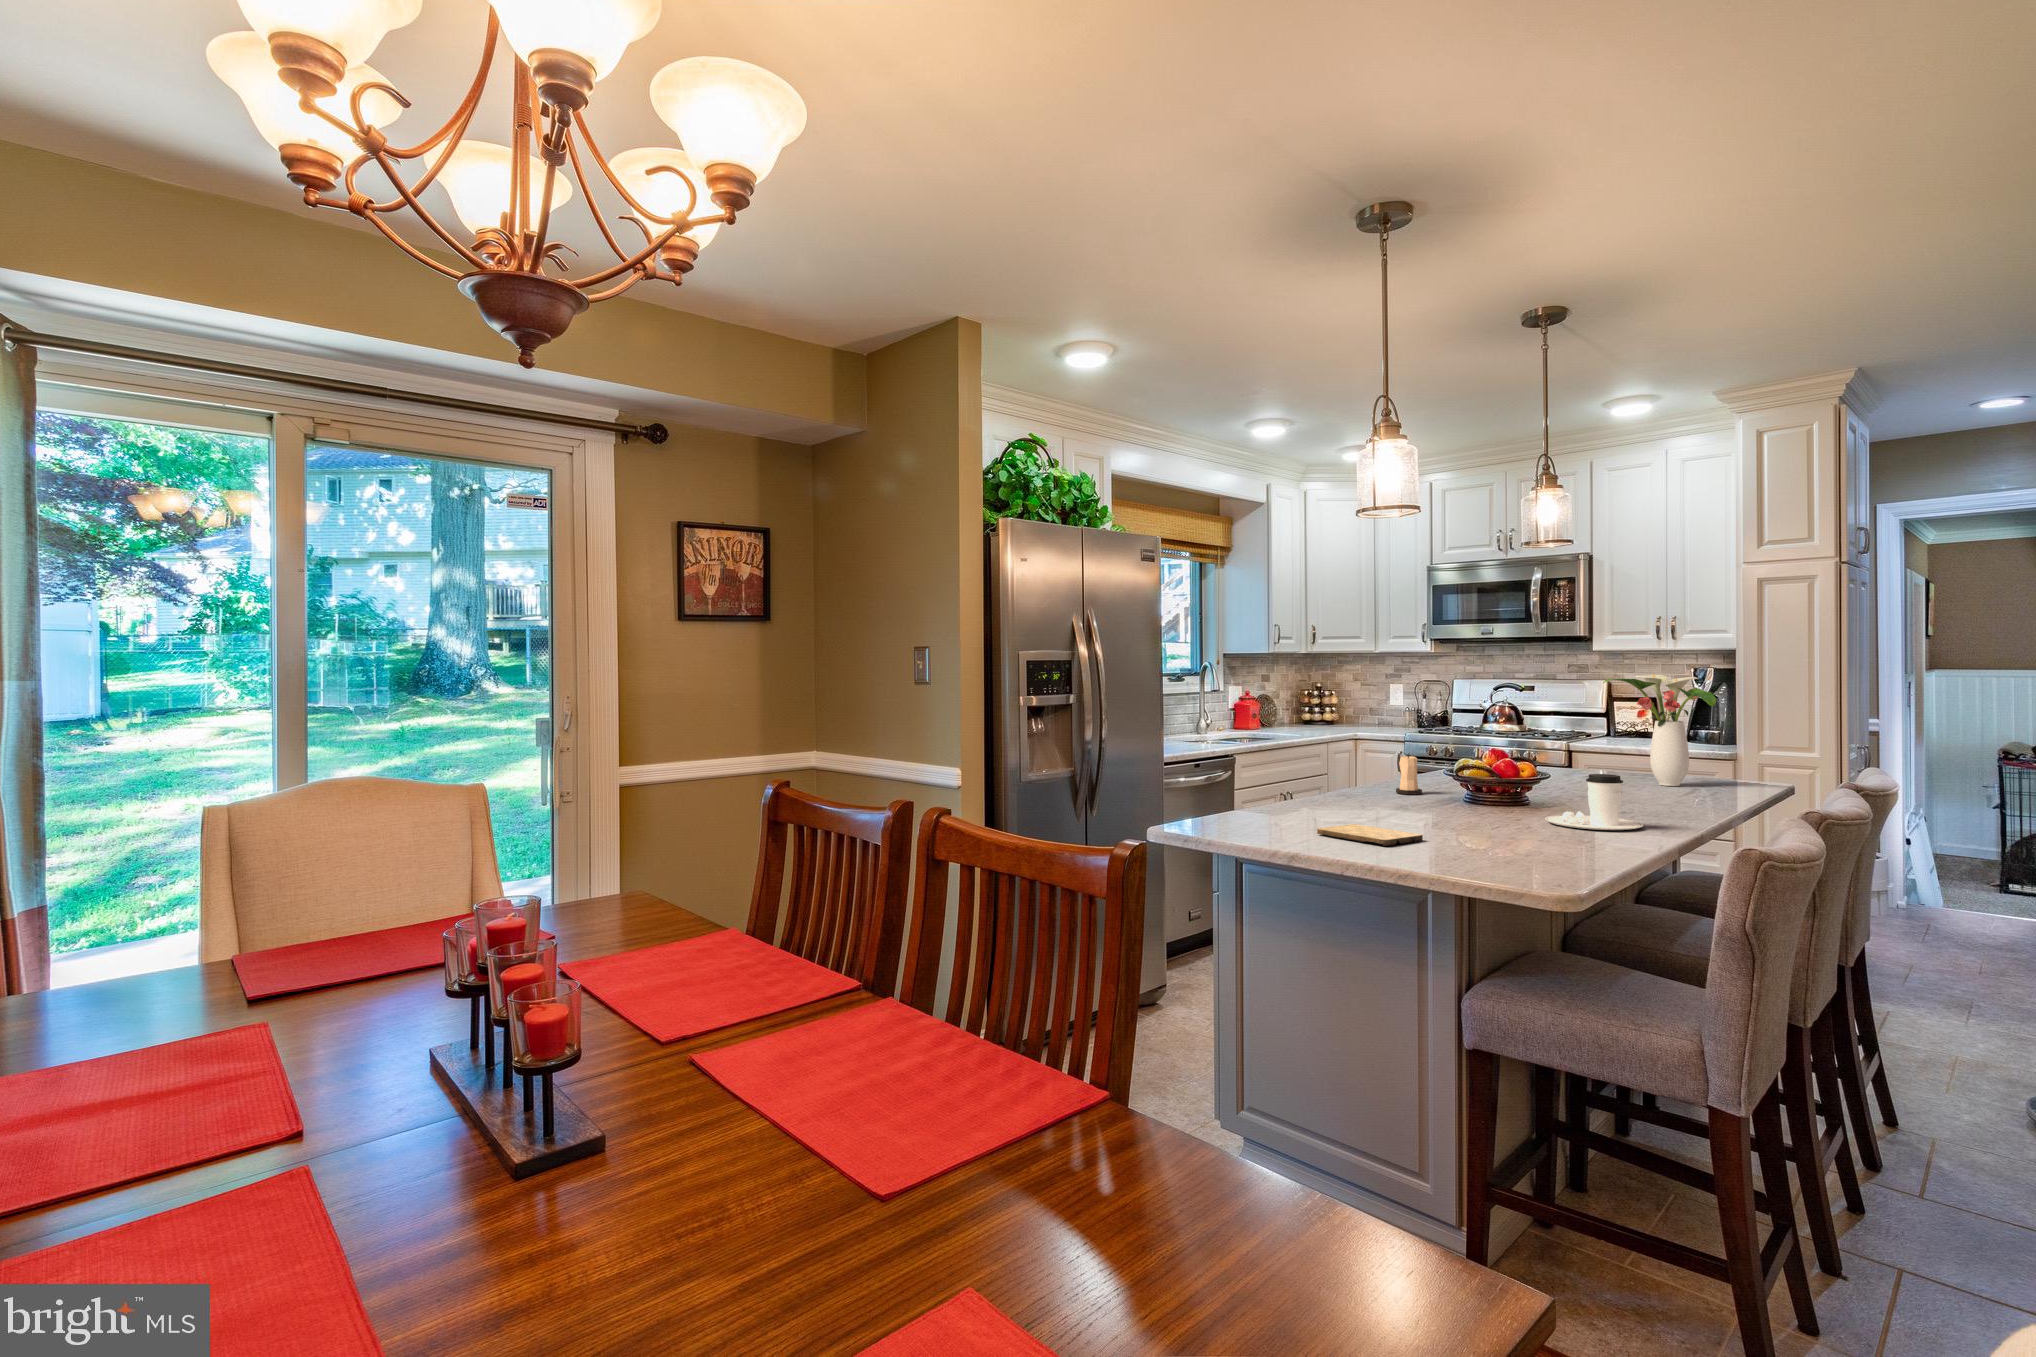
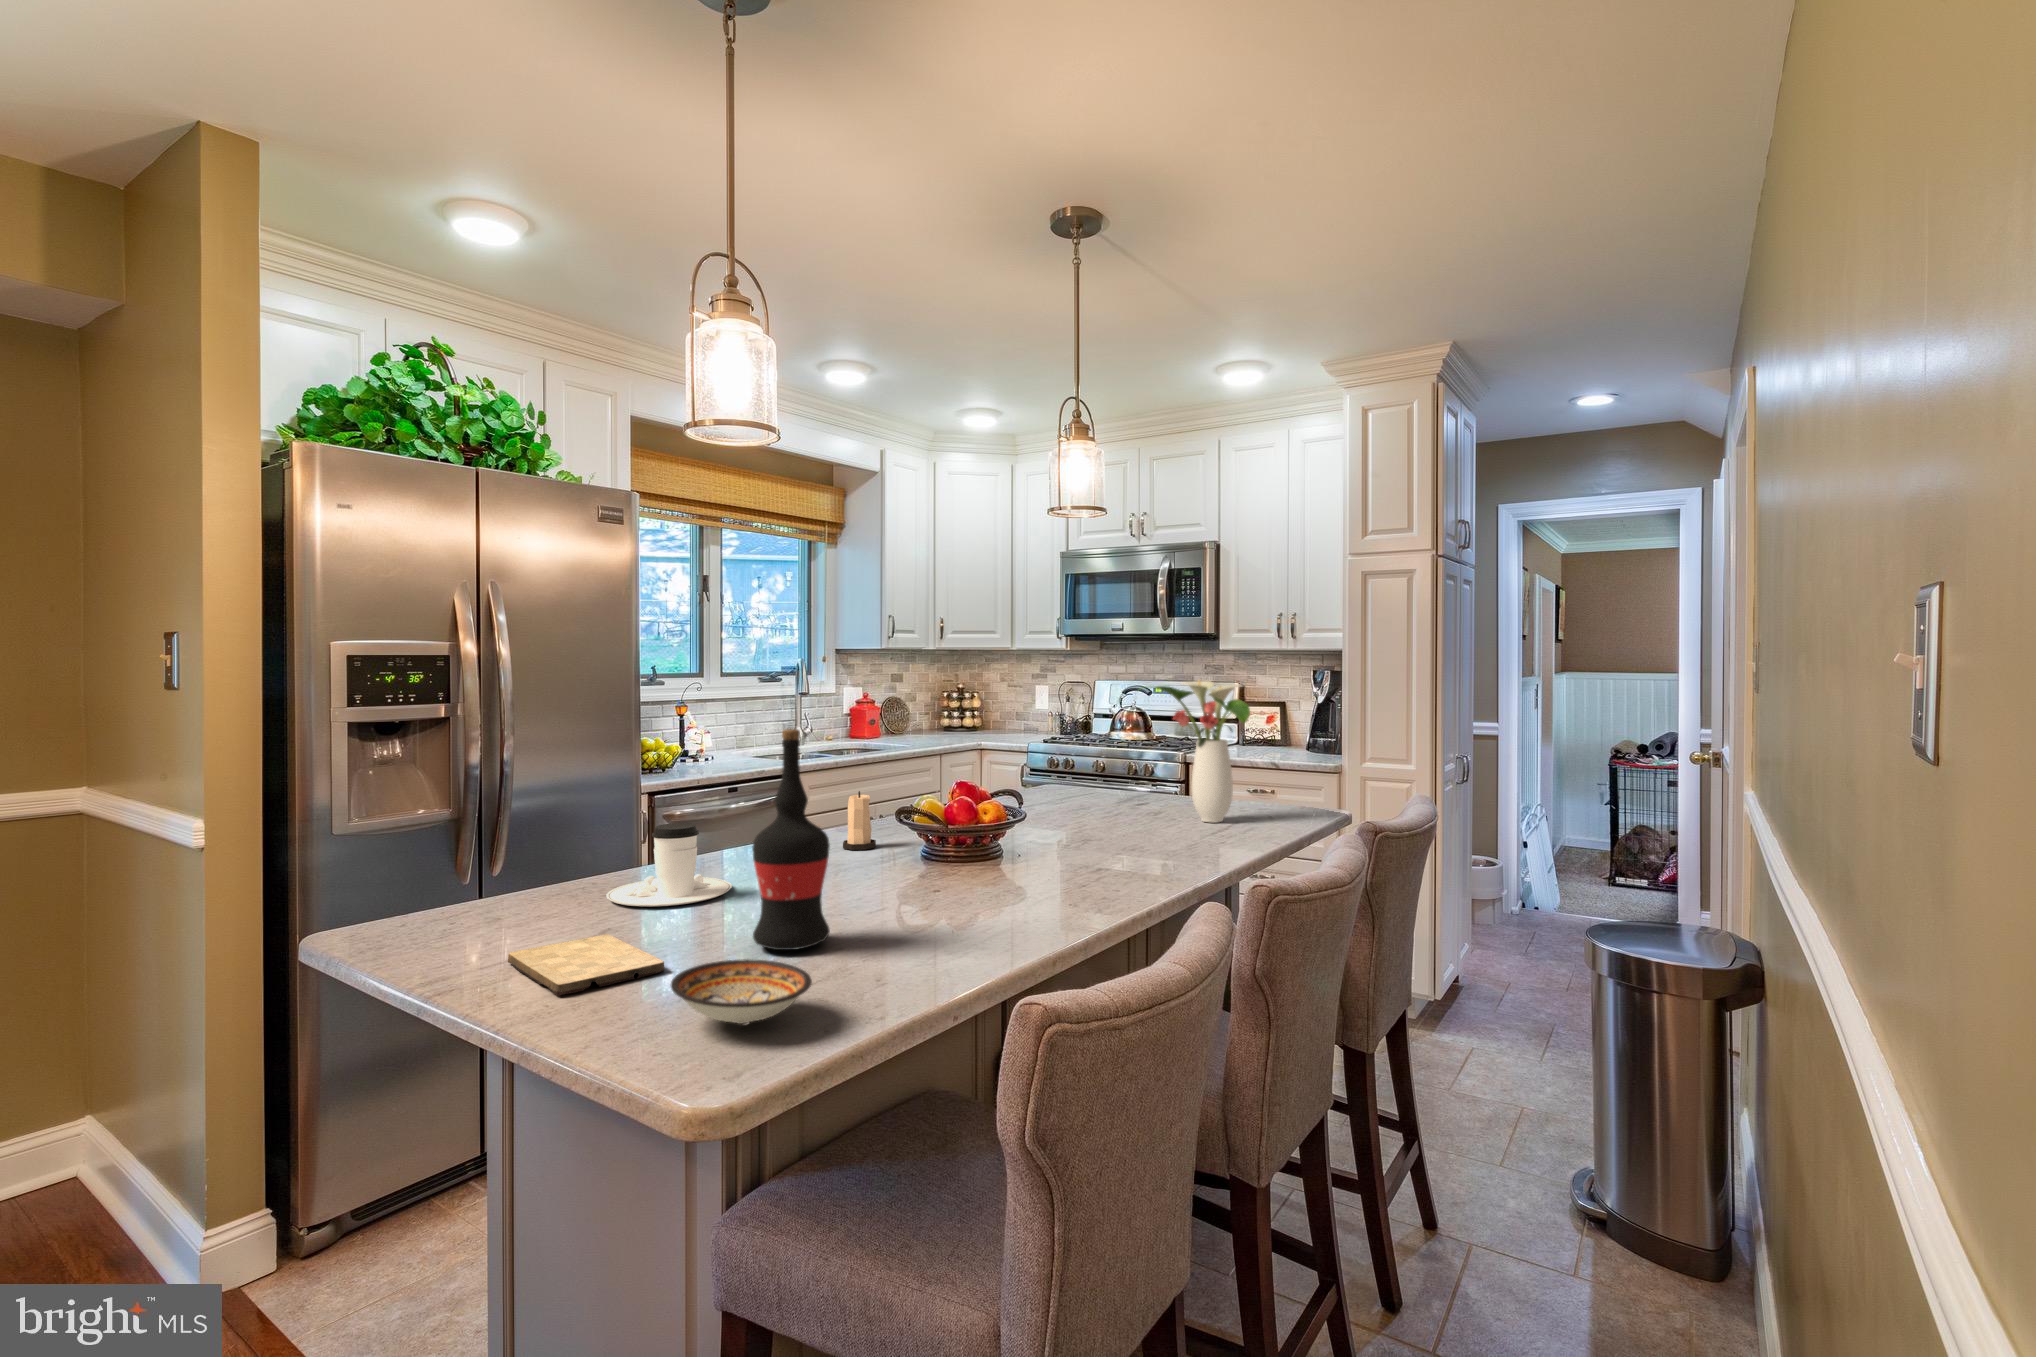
wine bottle: none [1451,701,1503,835] -> present [752,729,830,950]
coffee cup: present [1545,774,1643,830] -> present [606,823,732,907]
ceramic bowl: none [1476,828,1567,858] -> present [671,959,812,1024]

